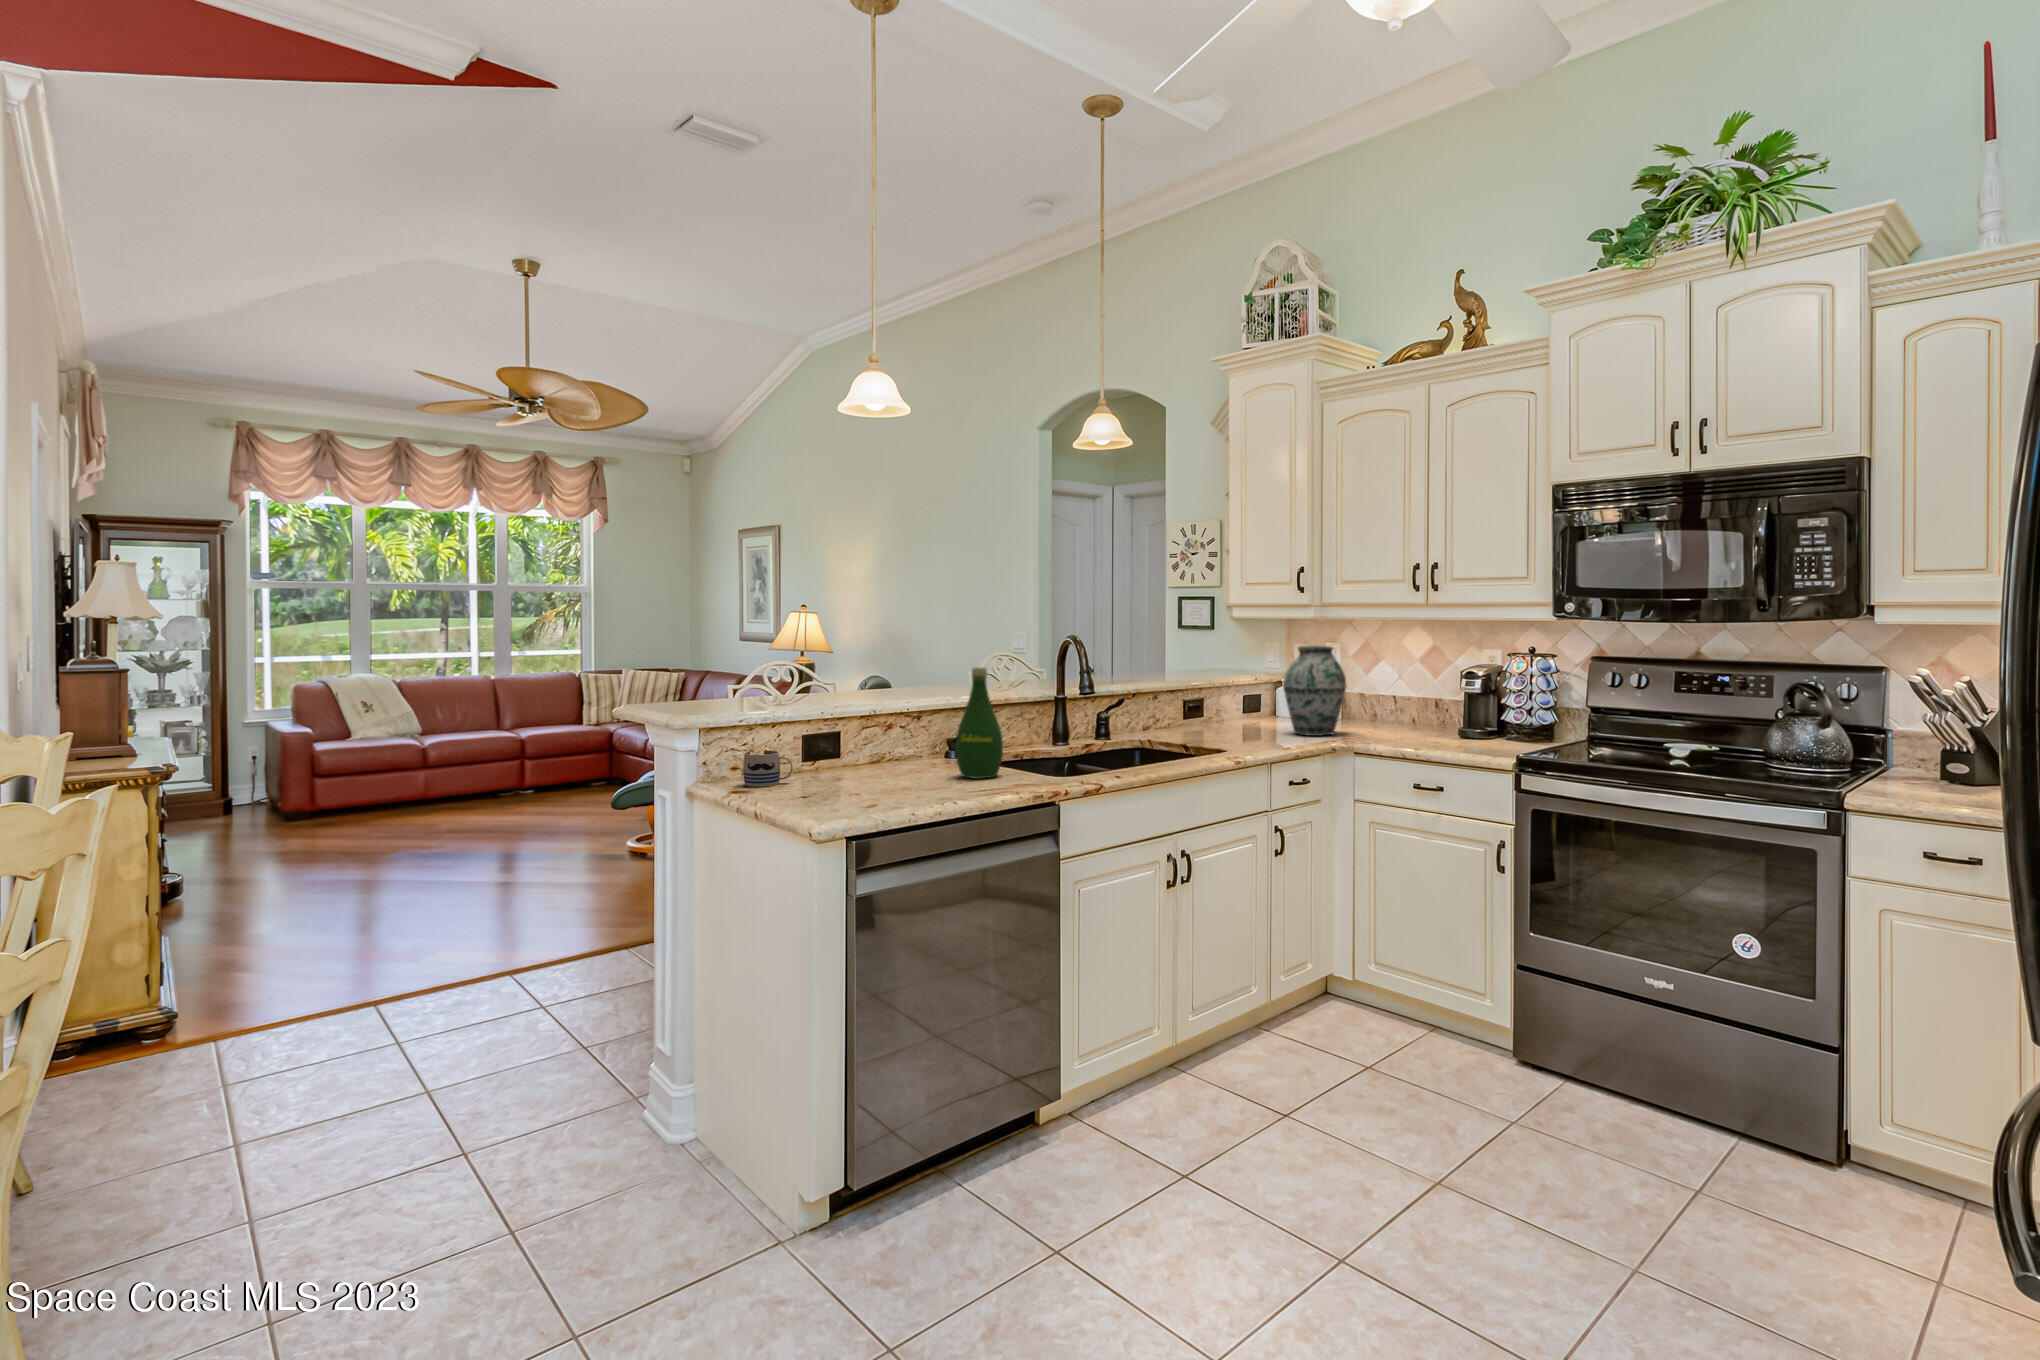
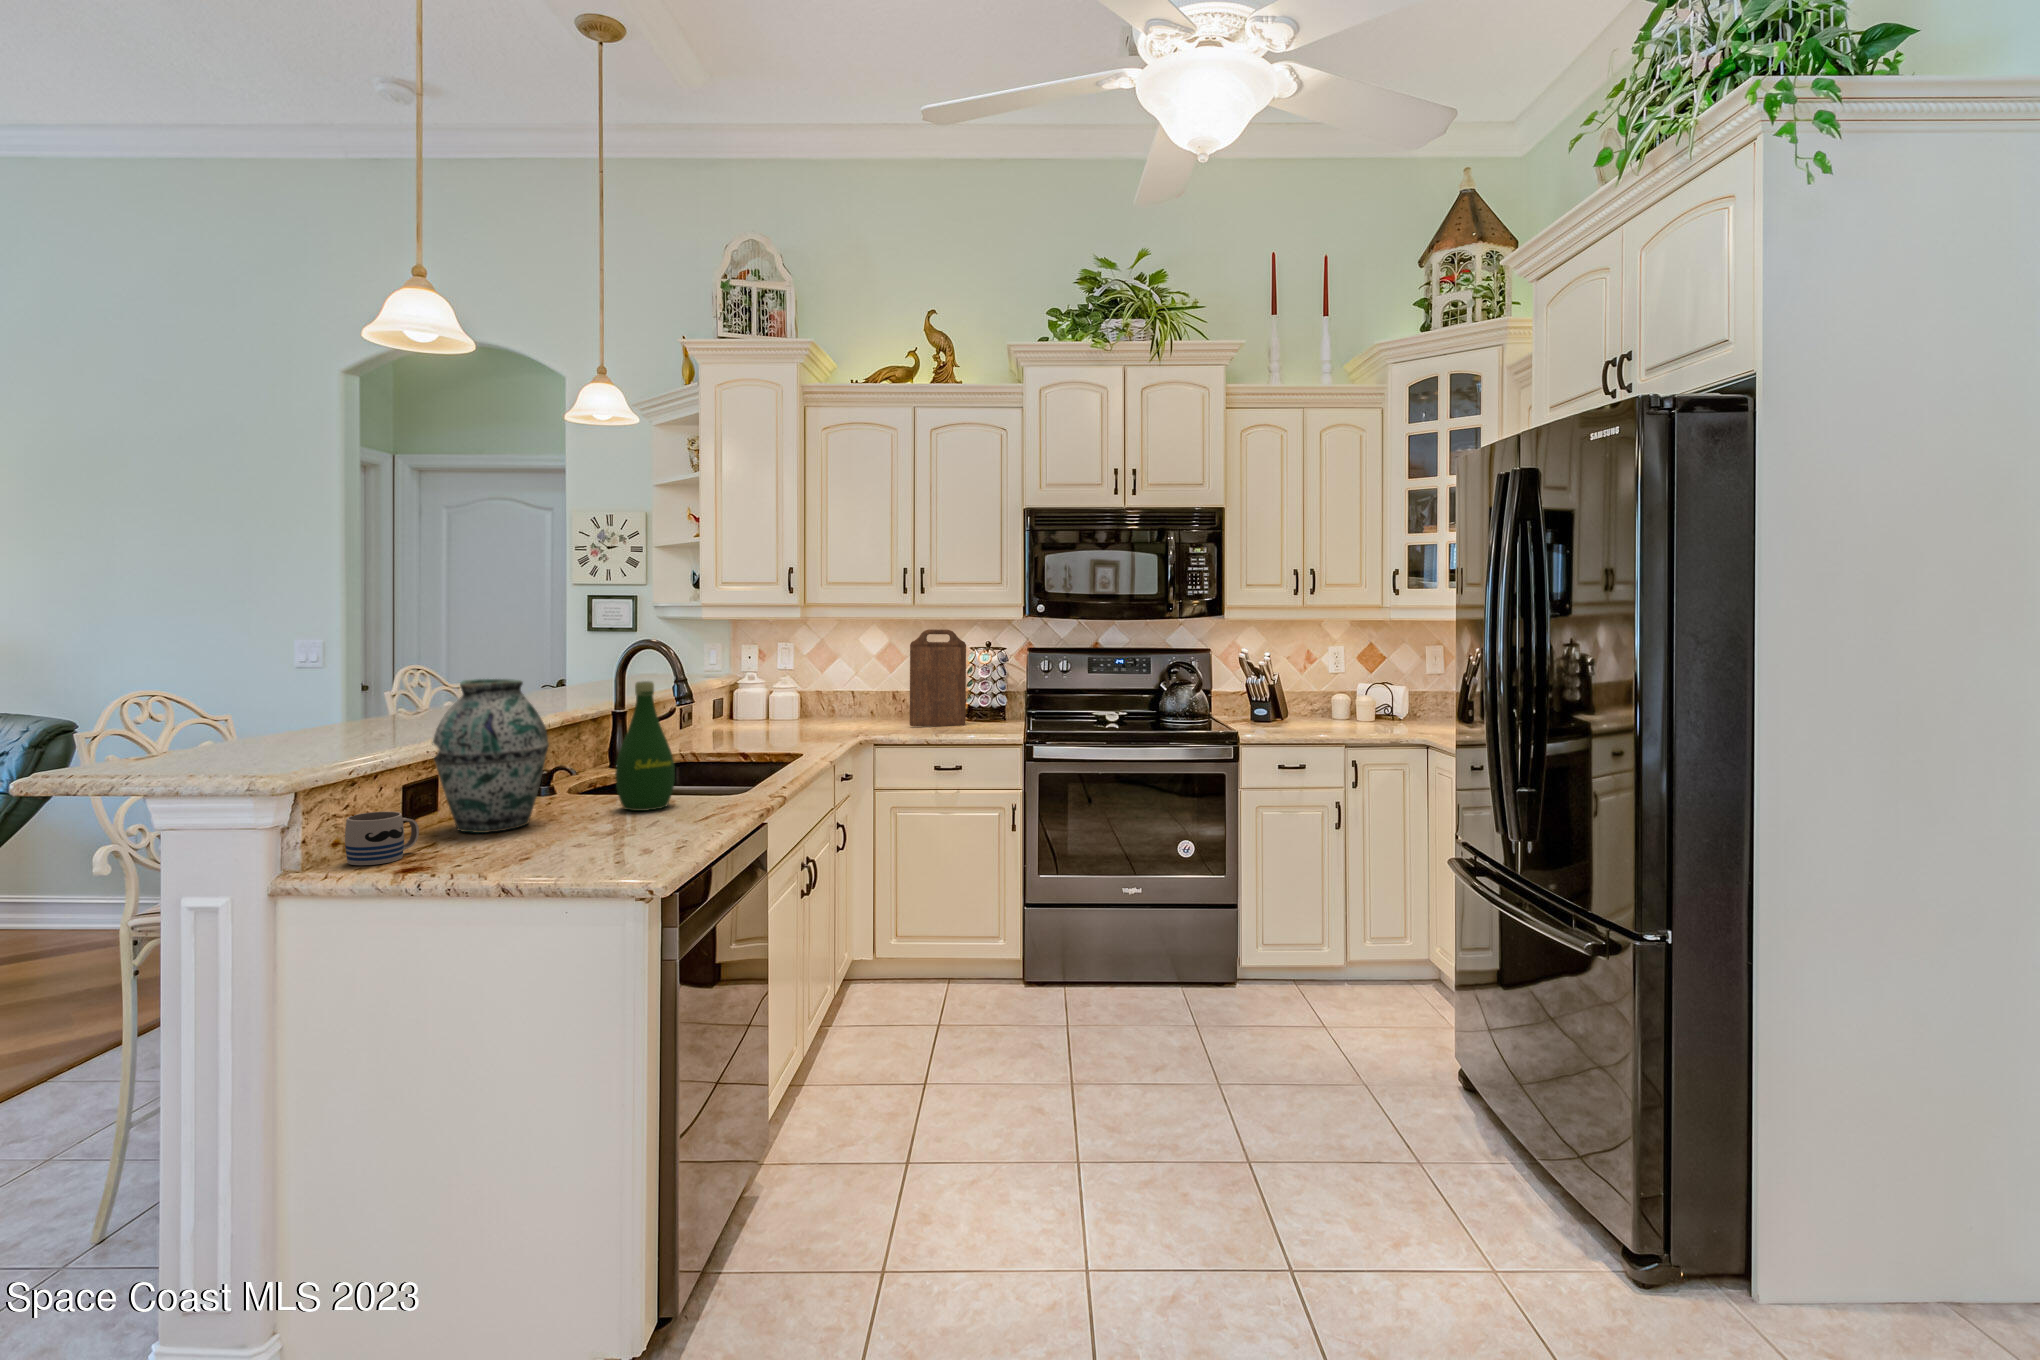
cutting board: none [1405,630,1475,743] -> present [910,629,966,726]
vase: present [1283,646,1346,736] -> present [433,679,549,833]

